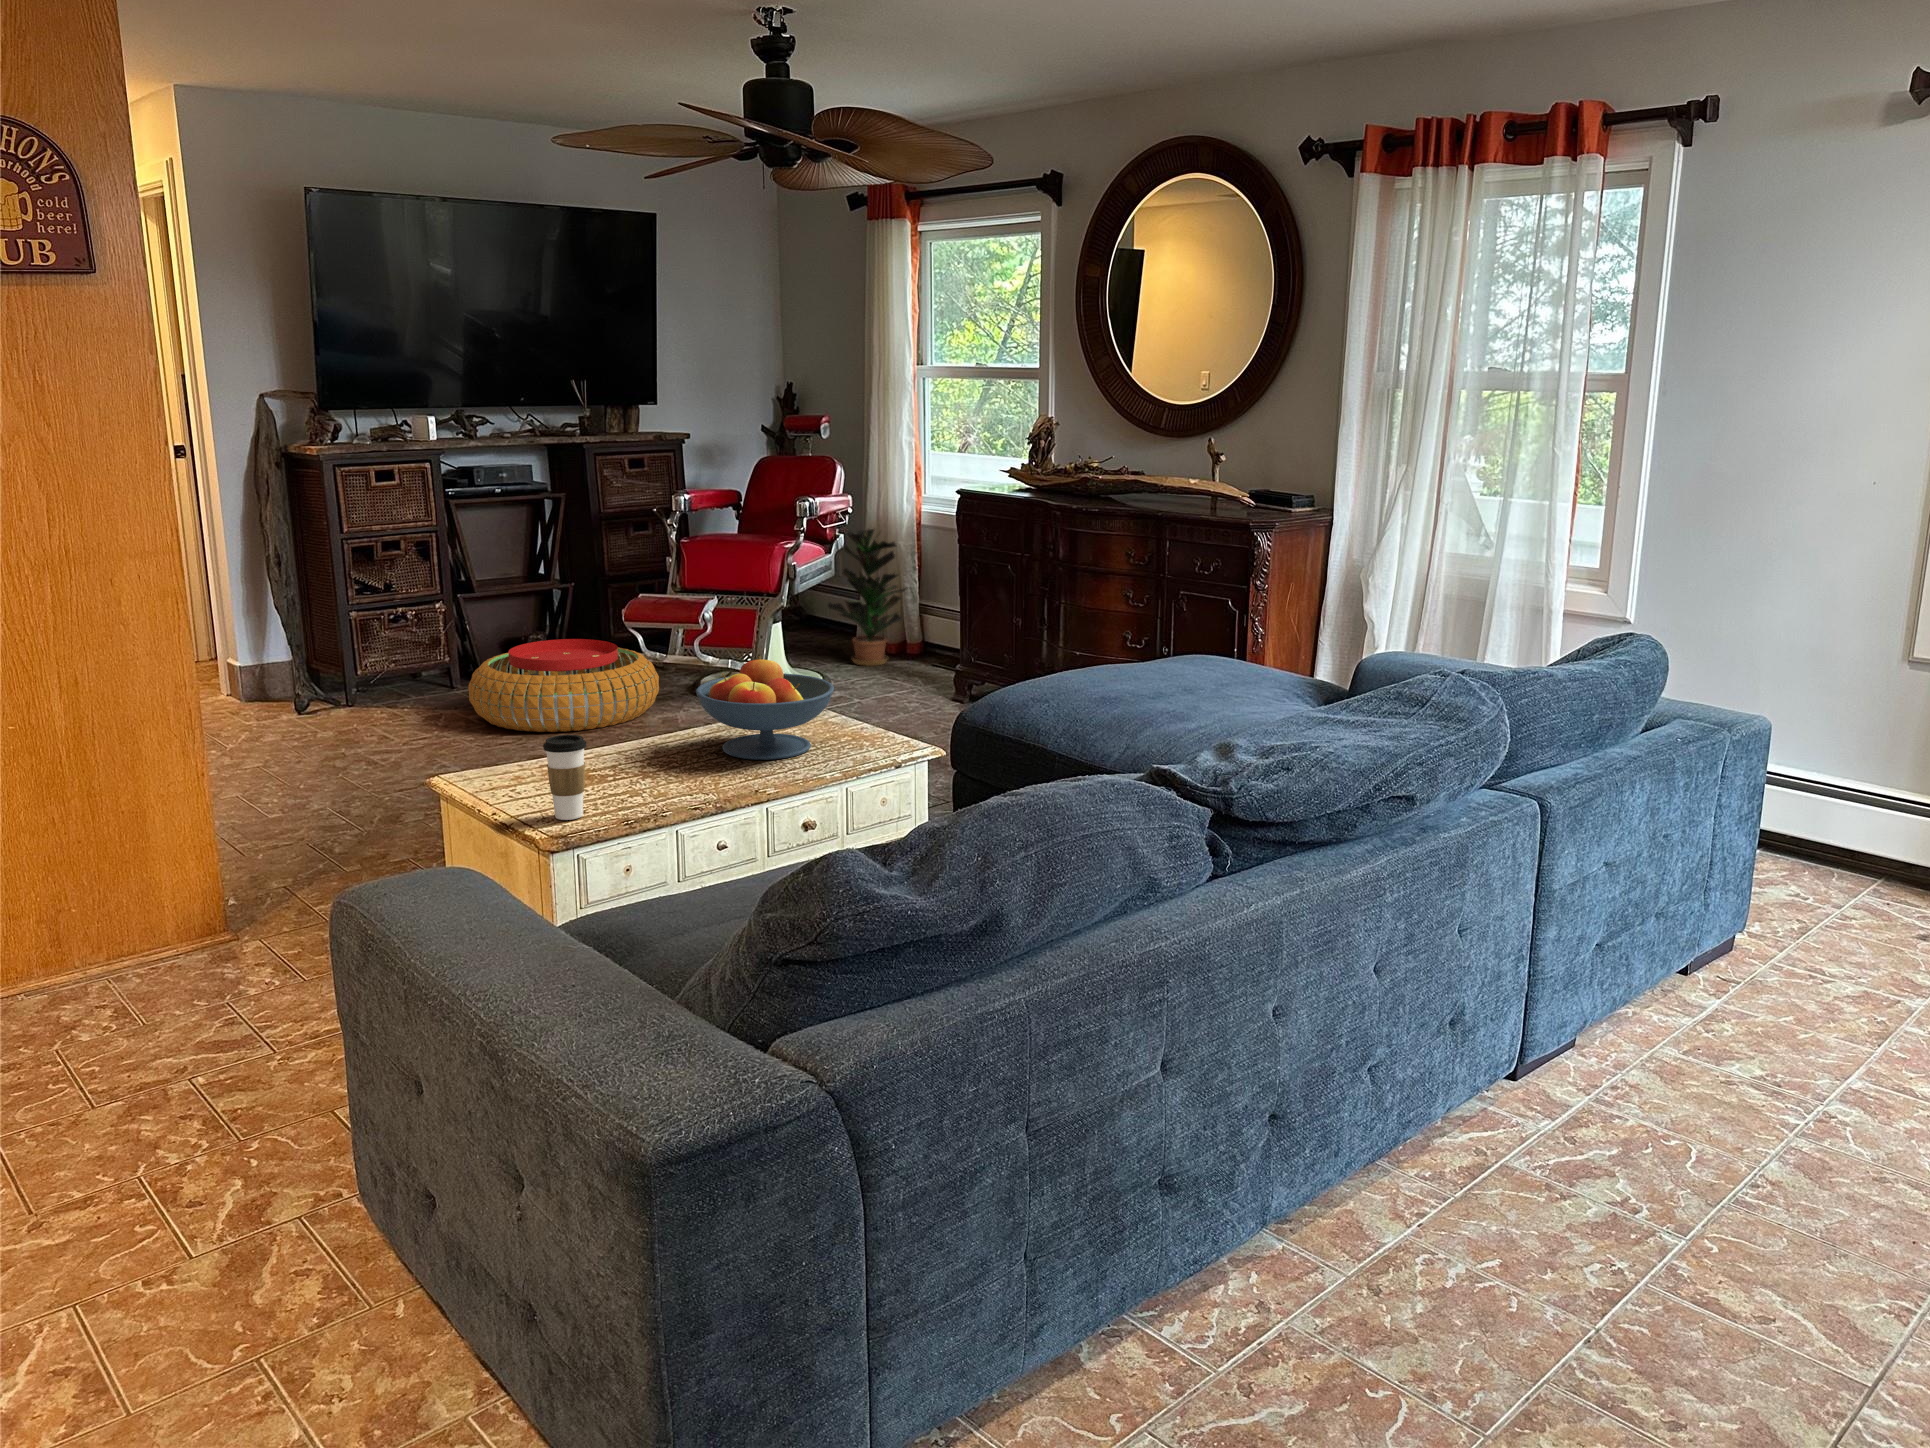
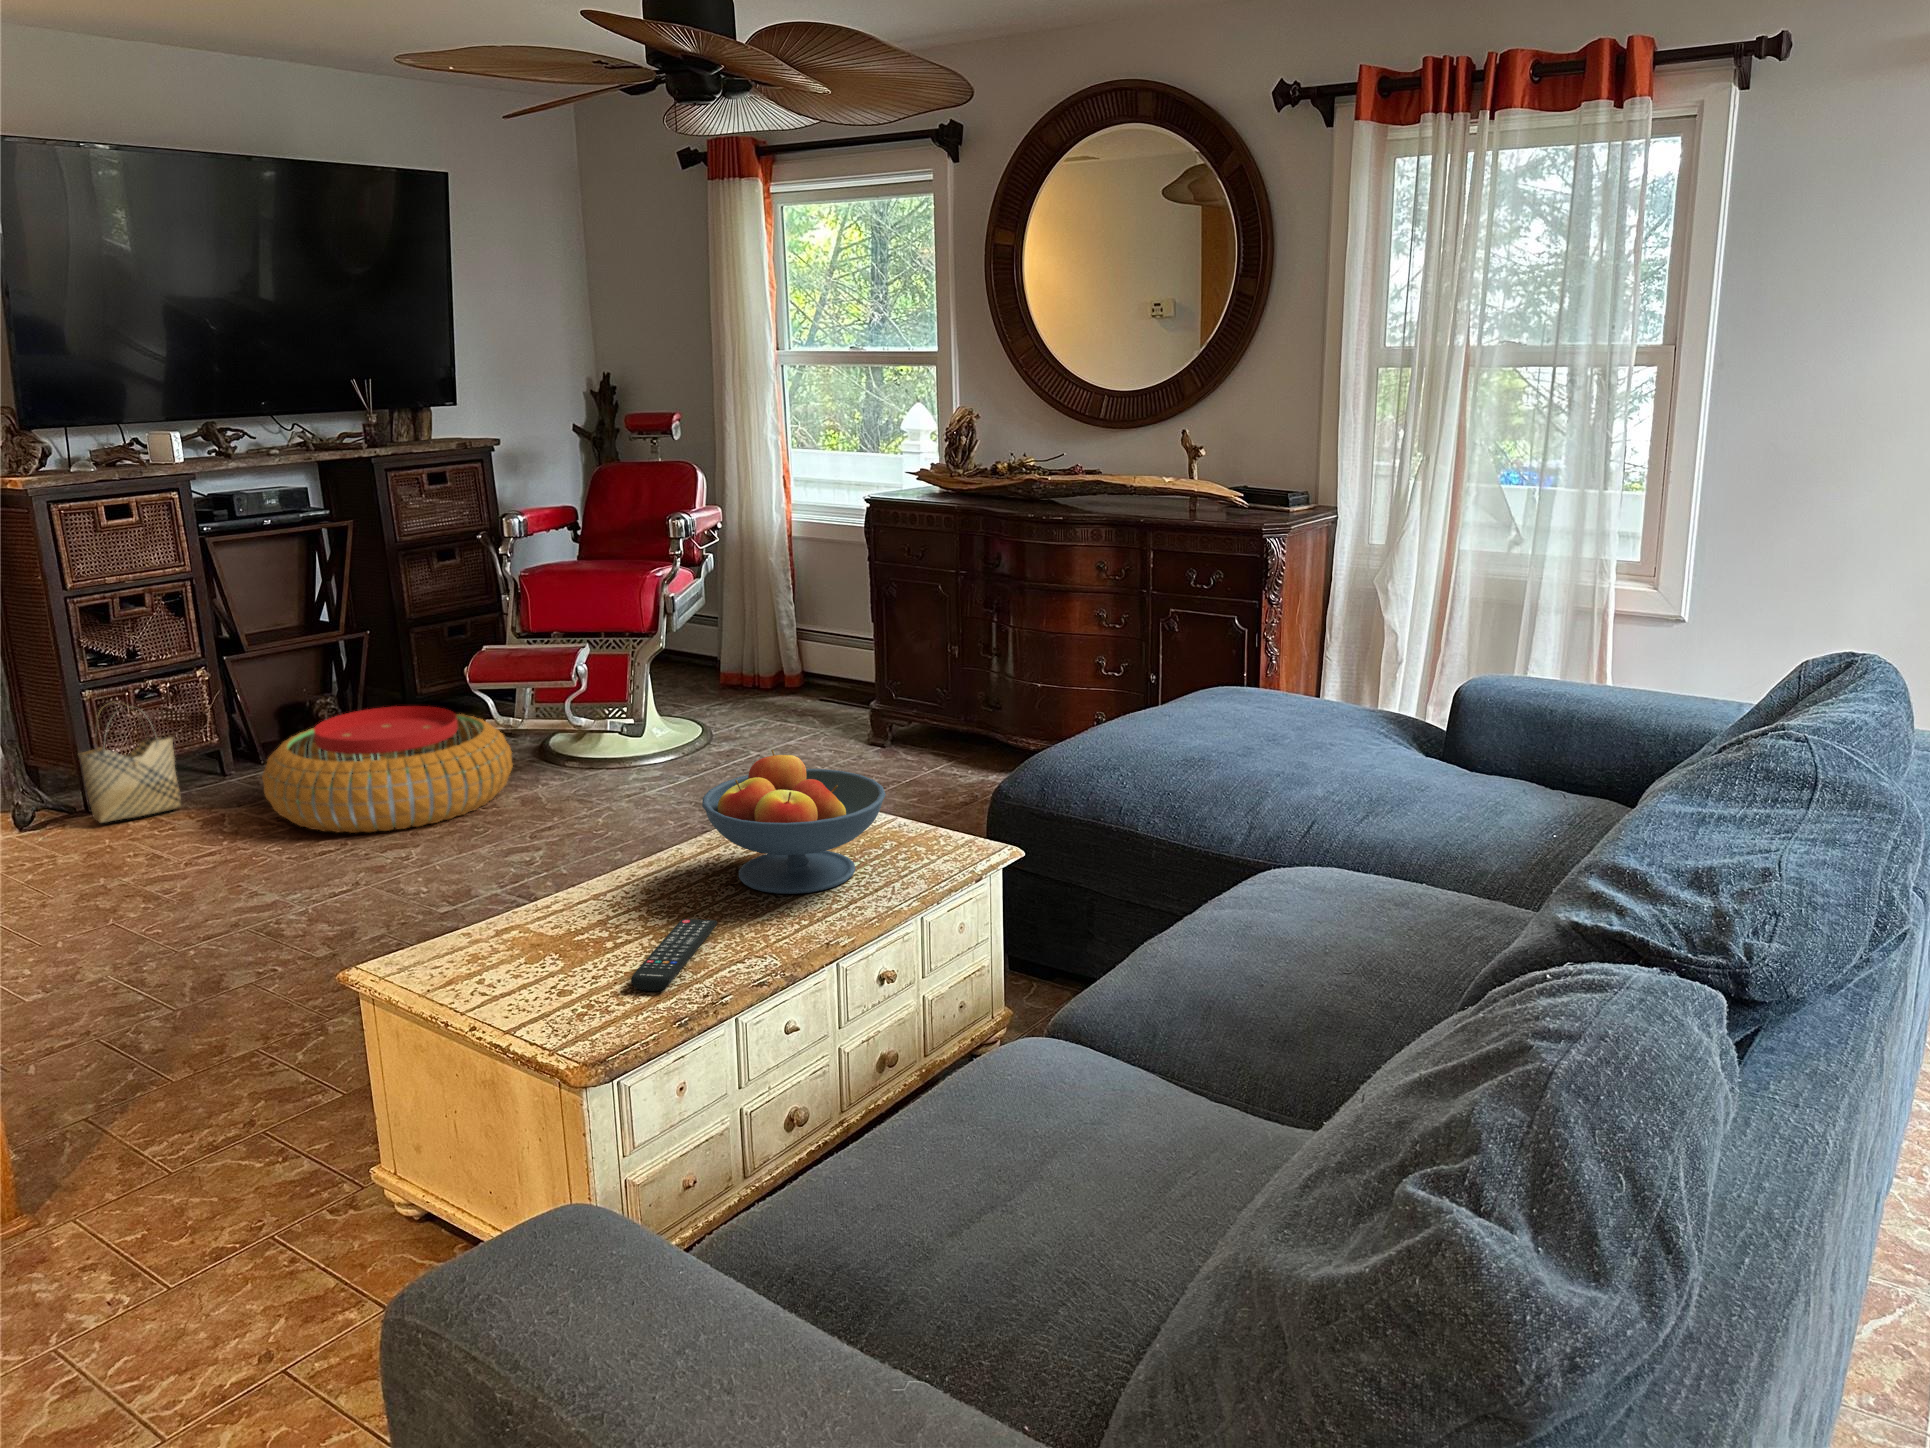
potted plant: present [828,529,906,666] -> none [692,546,791,709]
woven basket: none [341,621,414,712] -> present [79,702,181,823]
coffee cup: present [543,735,586,820] -> none [554,904,616,1028]
remote control: none [605,766,686,805] -> present [631,919,717,991]

